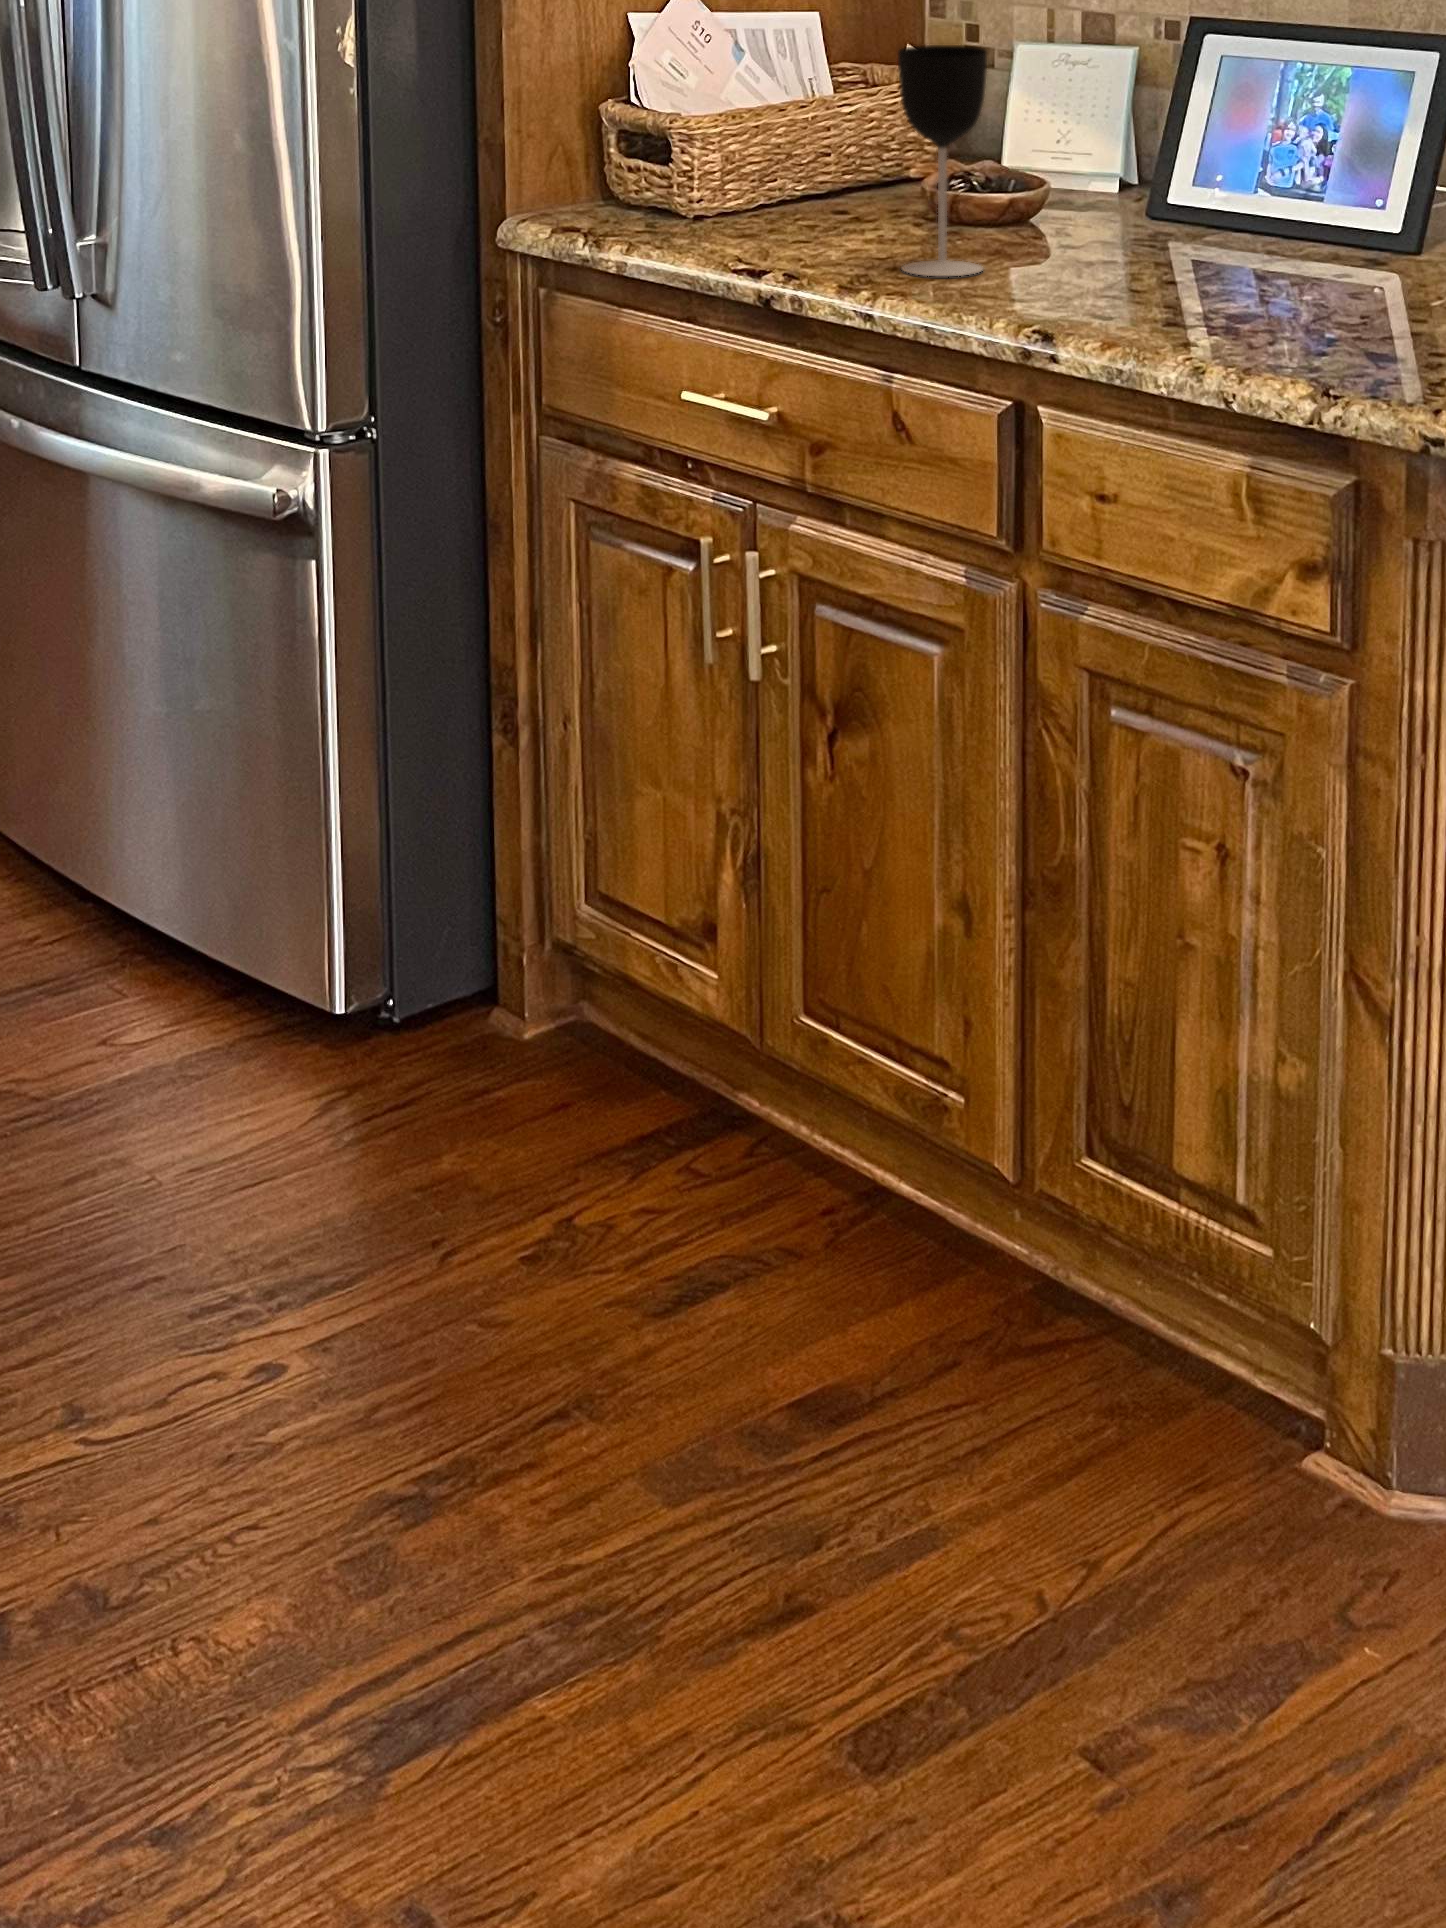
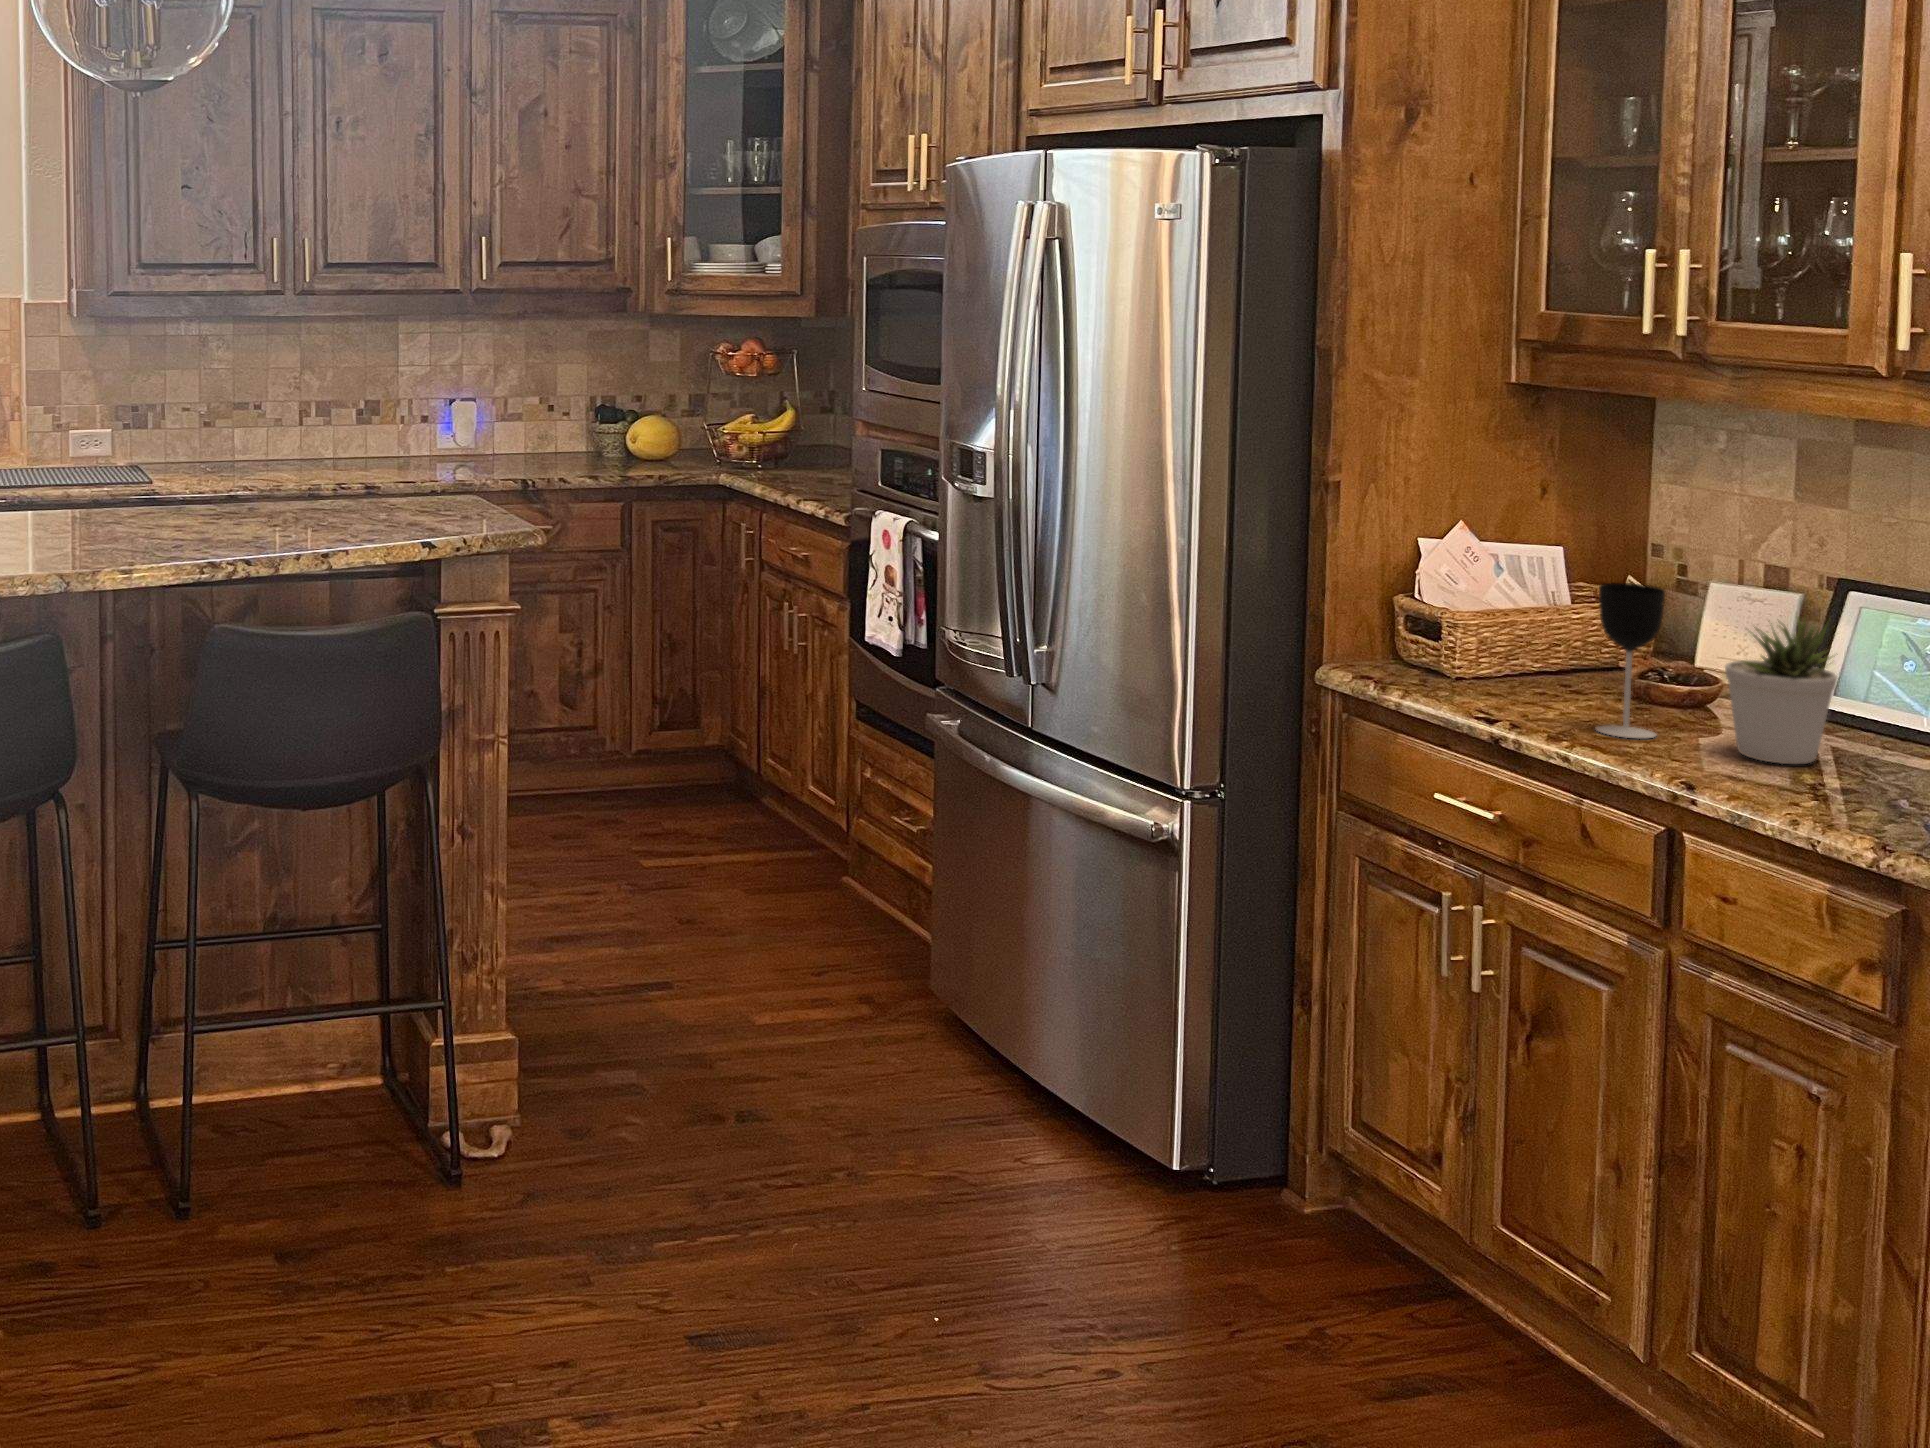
potted plant: none [1072,63,1218,289] -> present [1725,619,1837,764]

